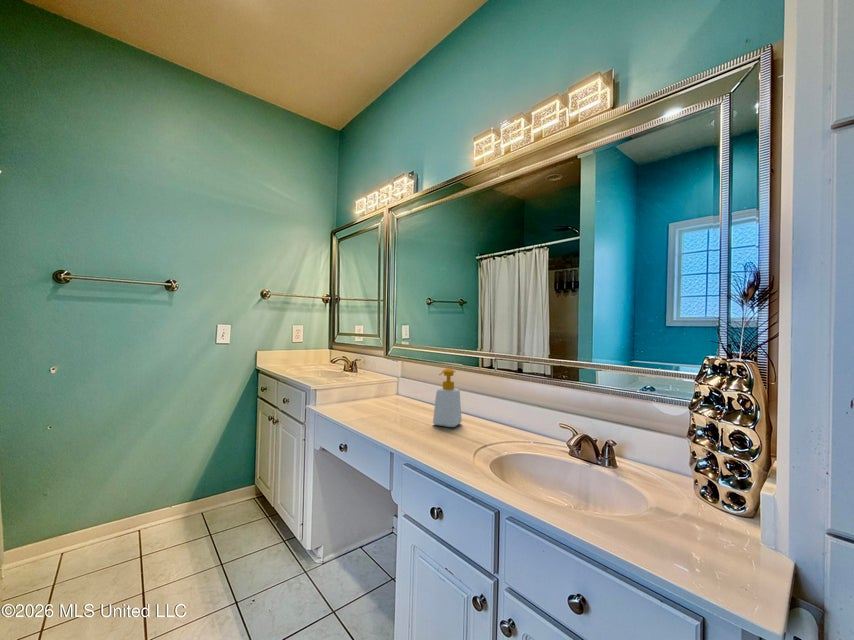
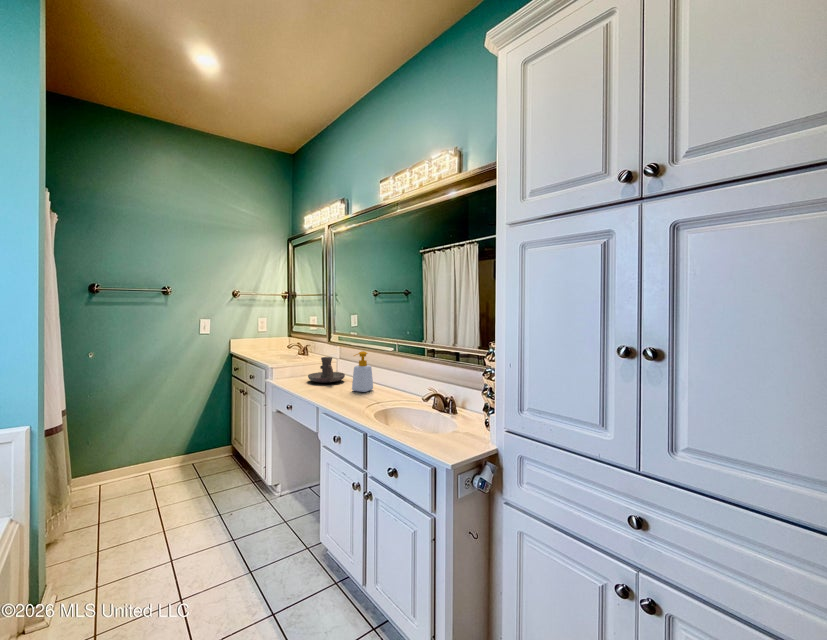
candle holder: none [365,376,414,411] -> present [308,357,345,383]

